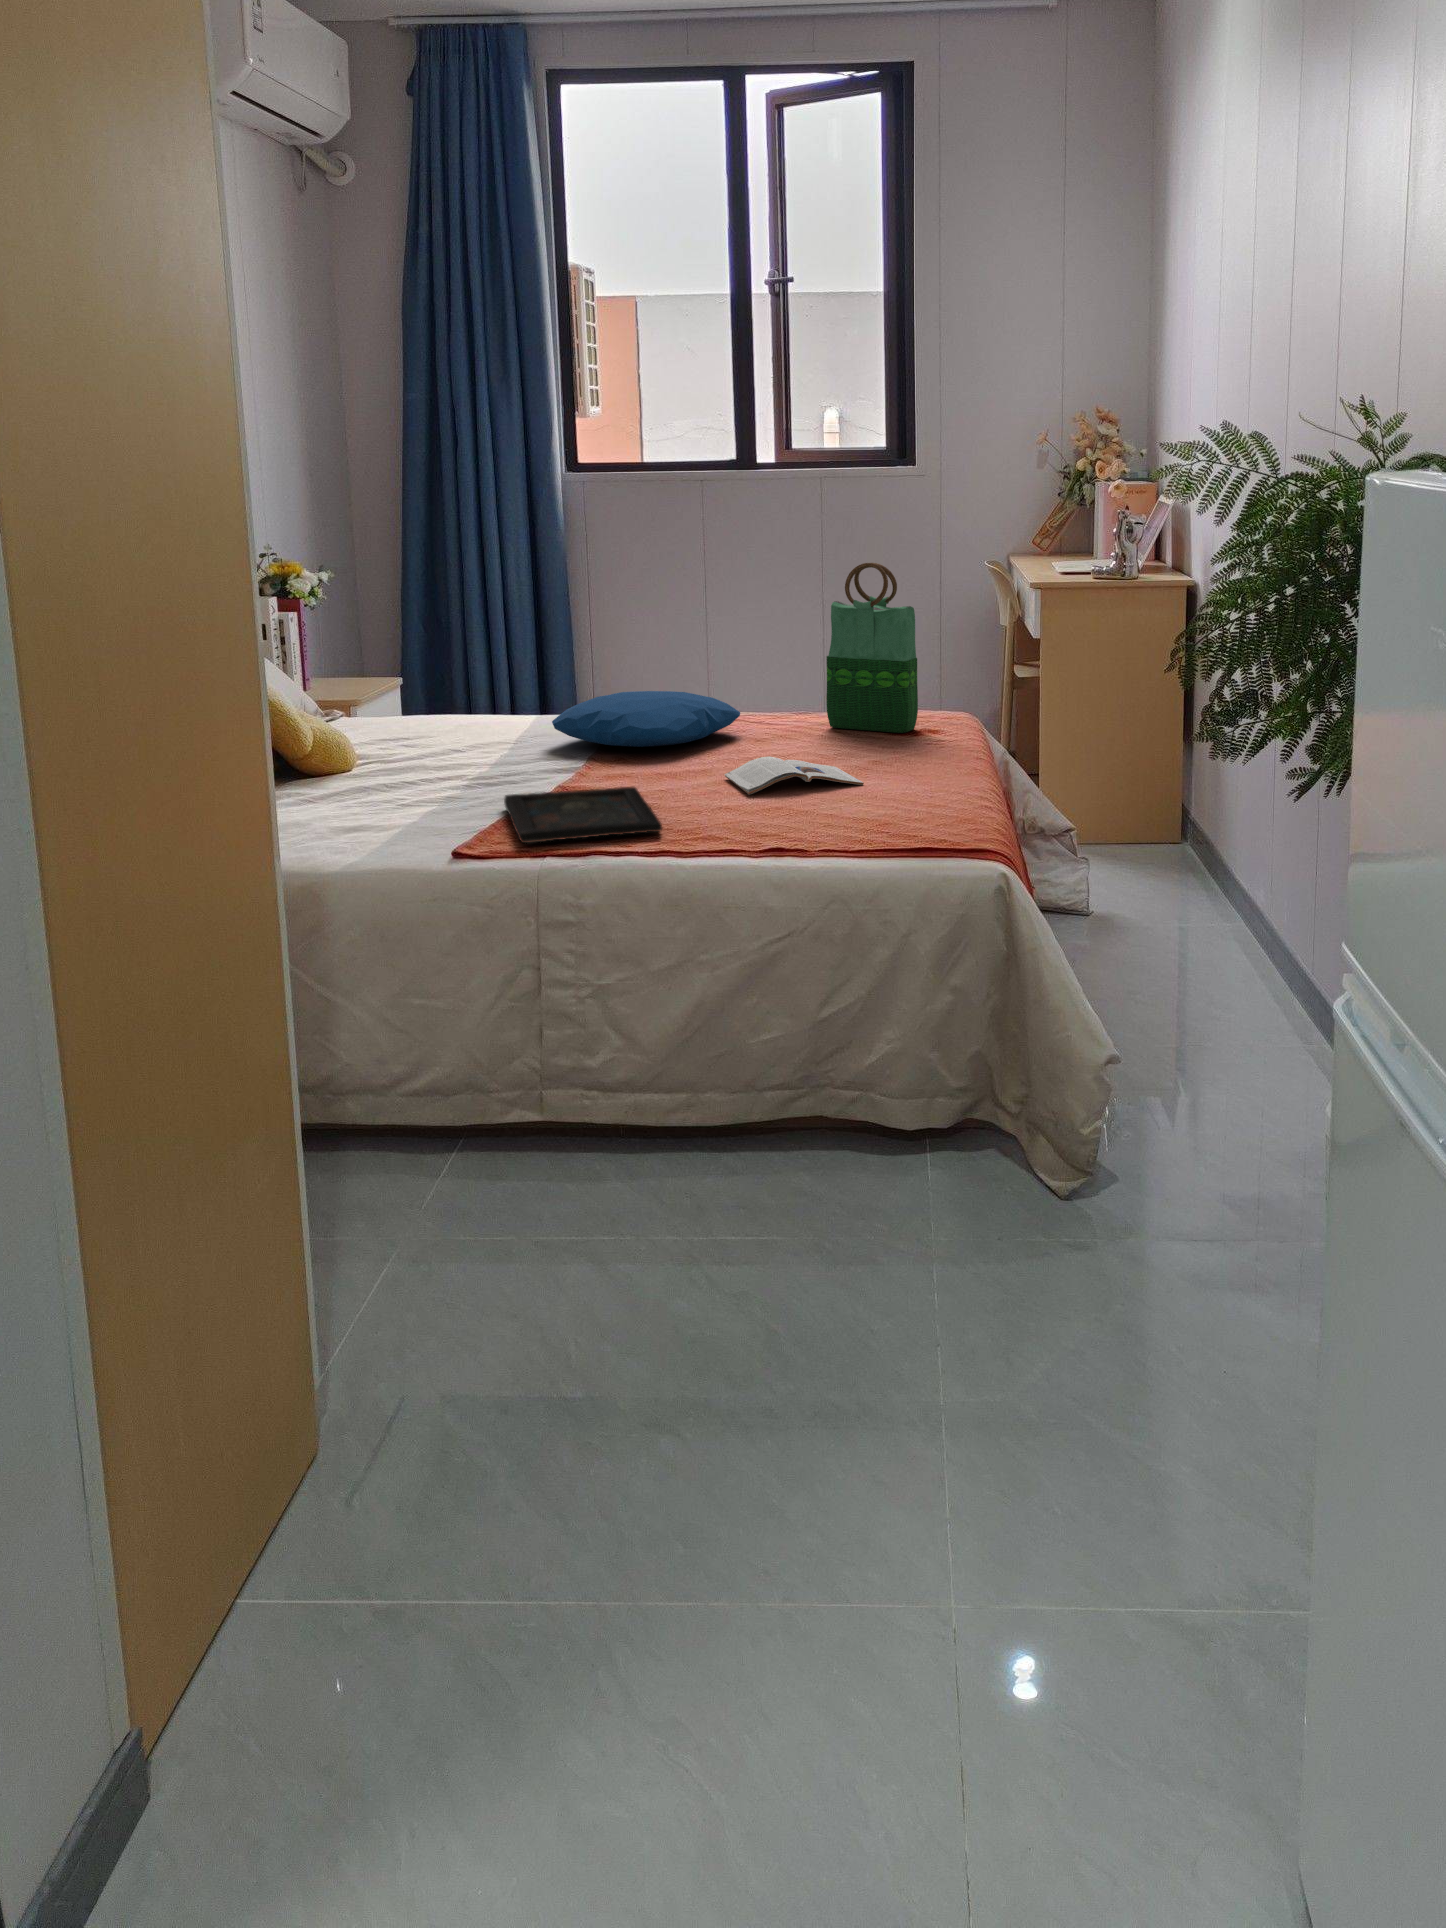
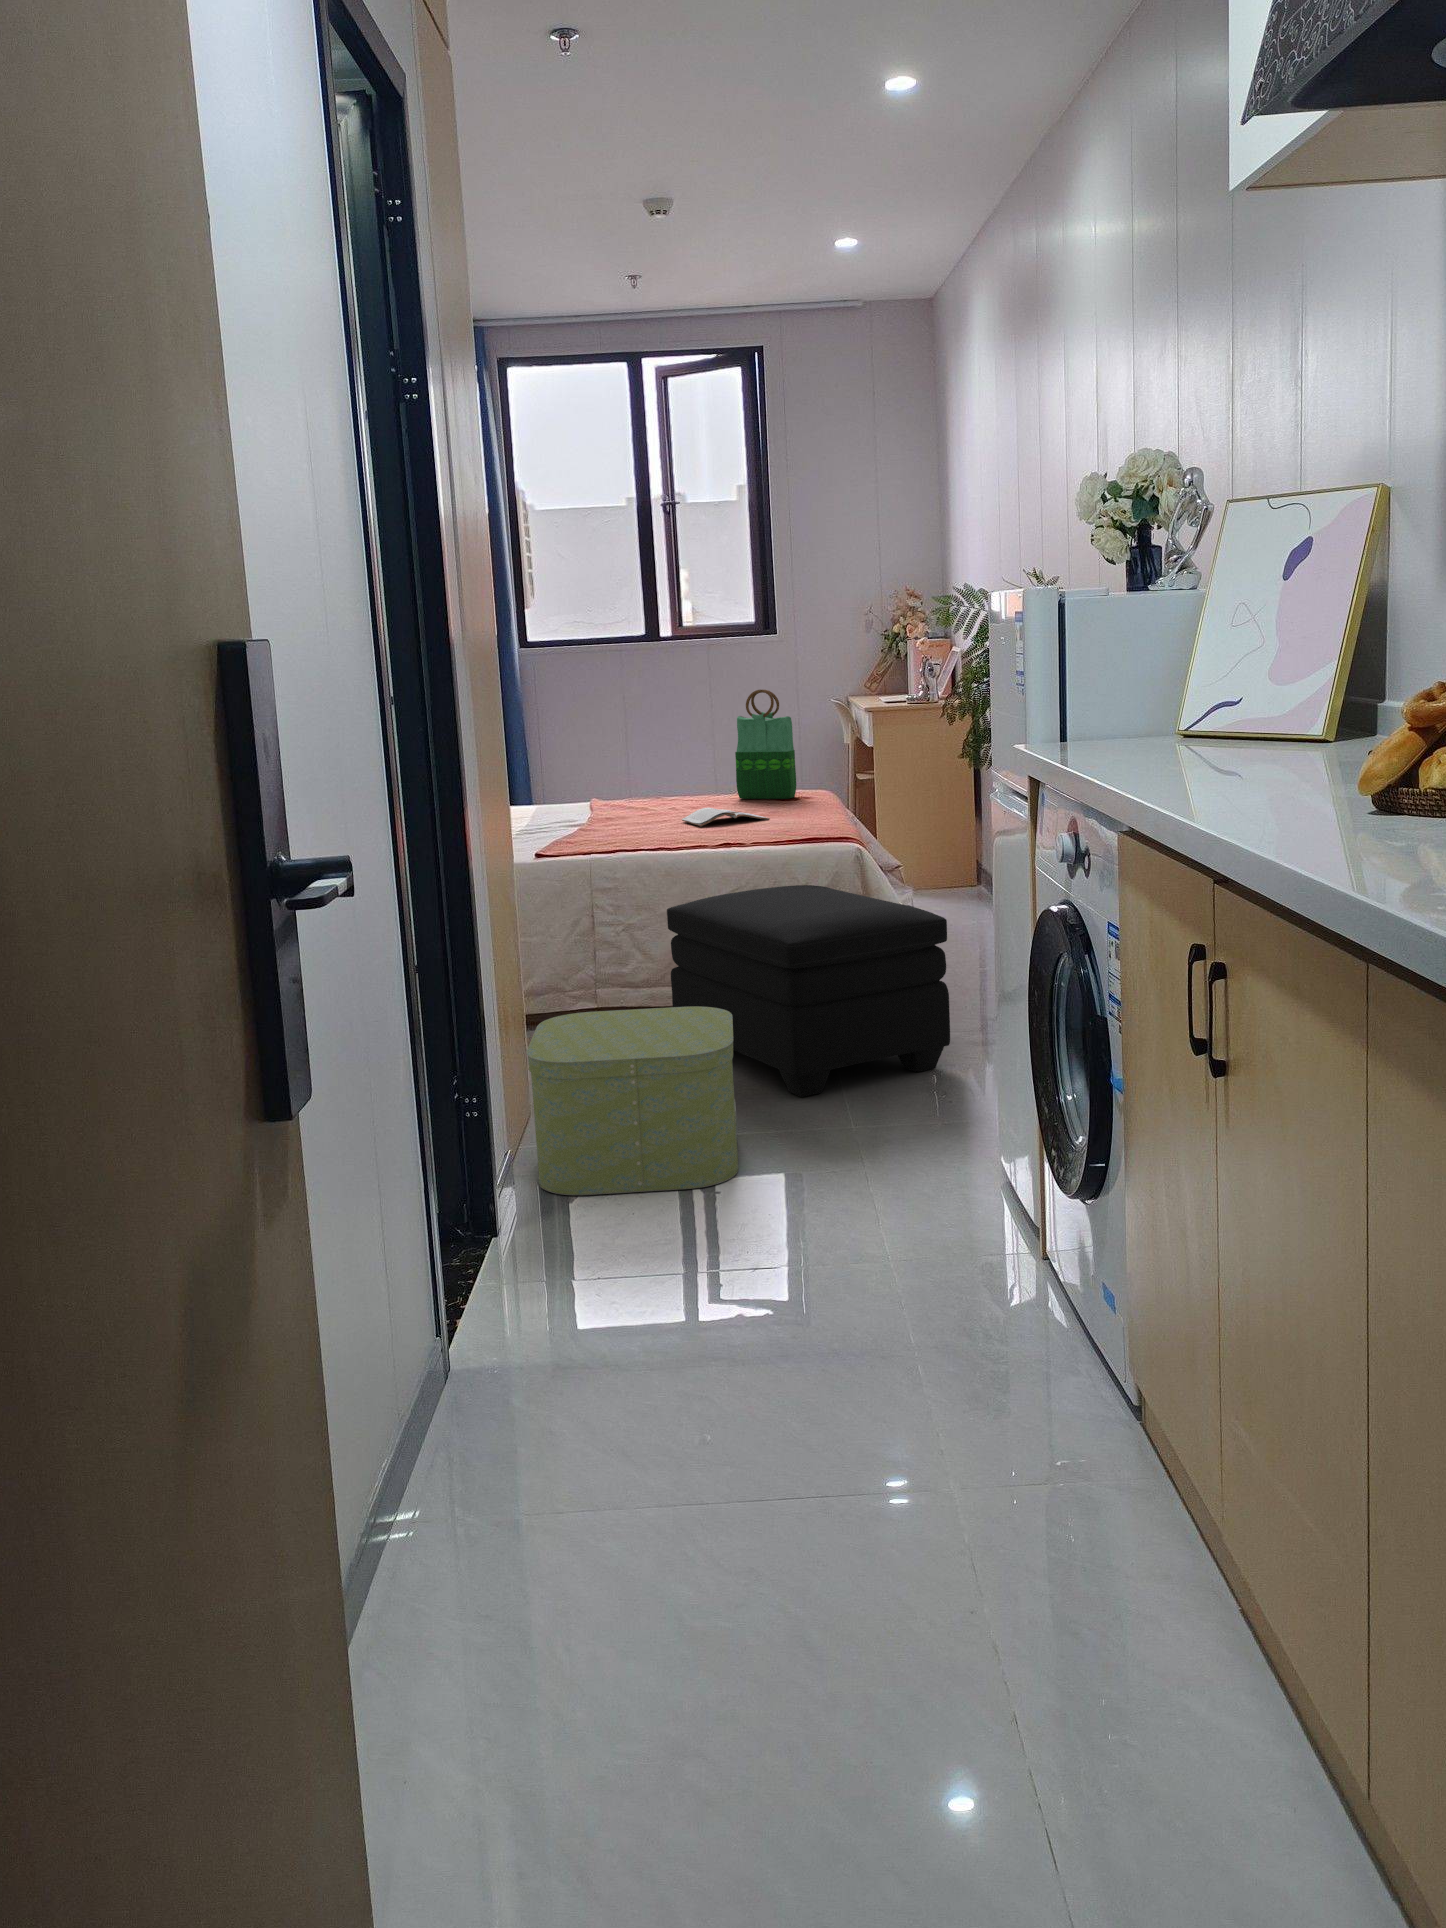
pillow: present [552,691,740,747] -> none [560,780,681,813]
tray: present [504,787,662,843] -> none [552,825,656,849]
ottoman: none [646,945,1164,1439] -> present [667,885,950,1097]
storage box: none [184,1296,699,1846] -> present [527,1006,738,1195]

